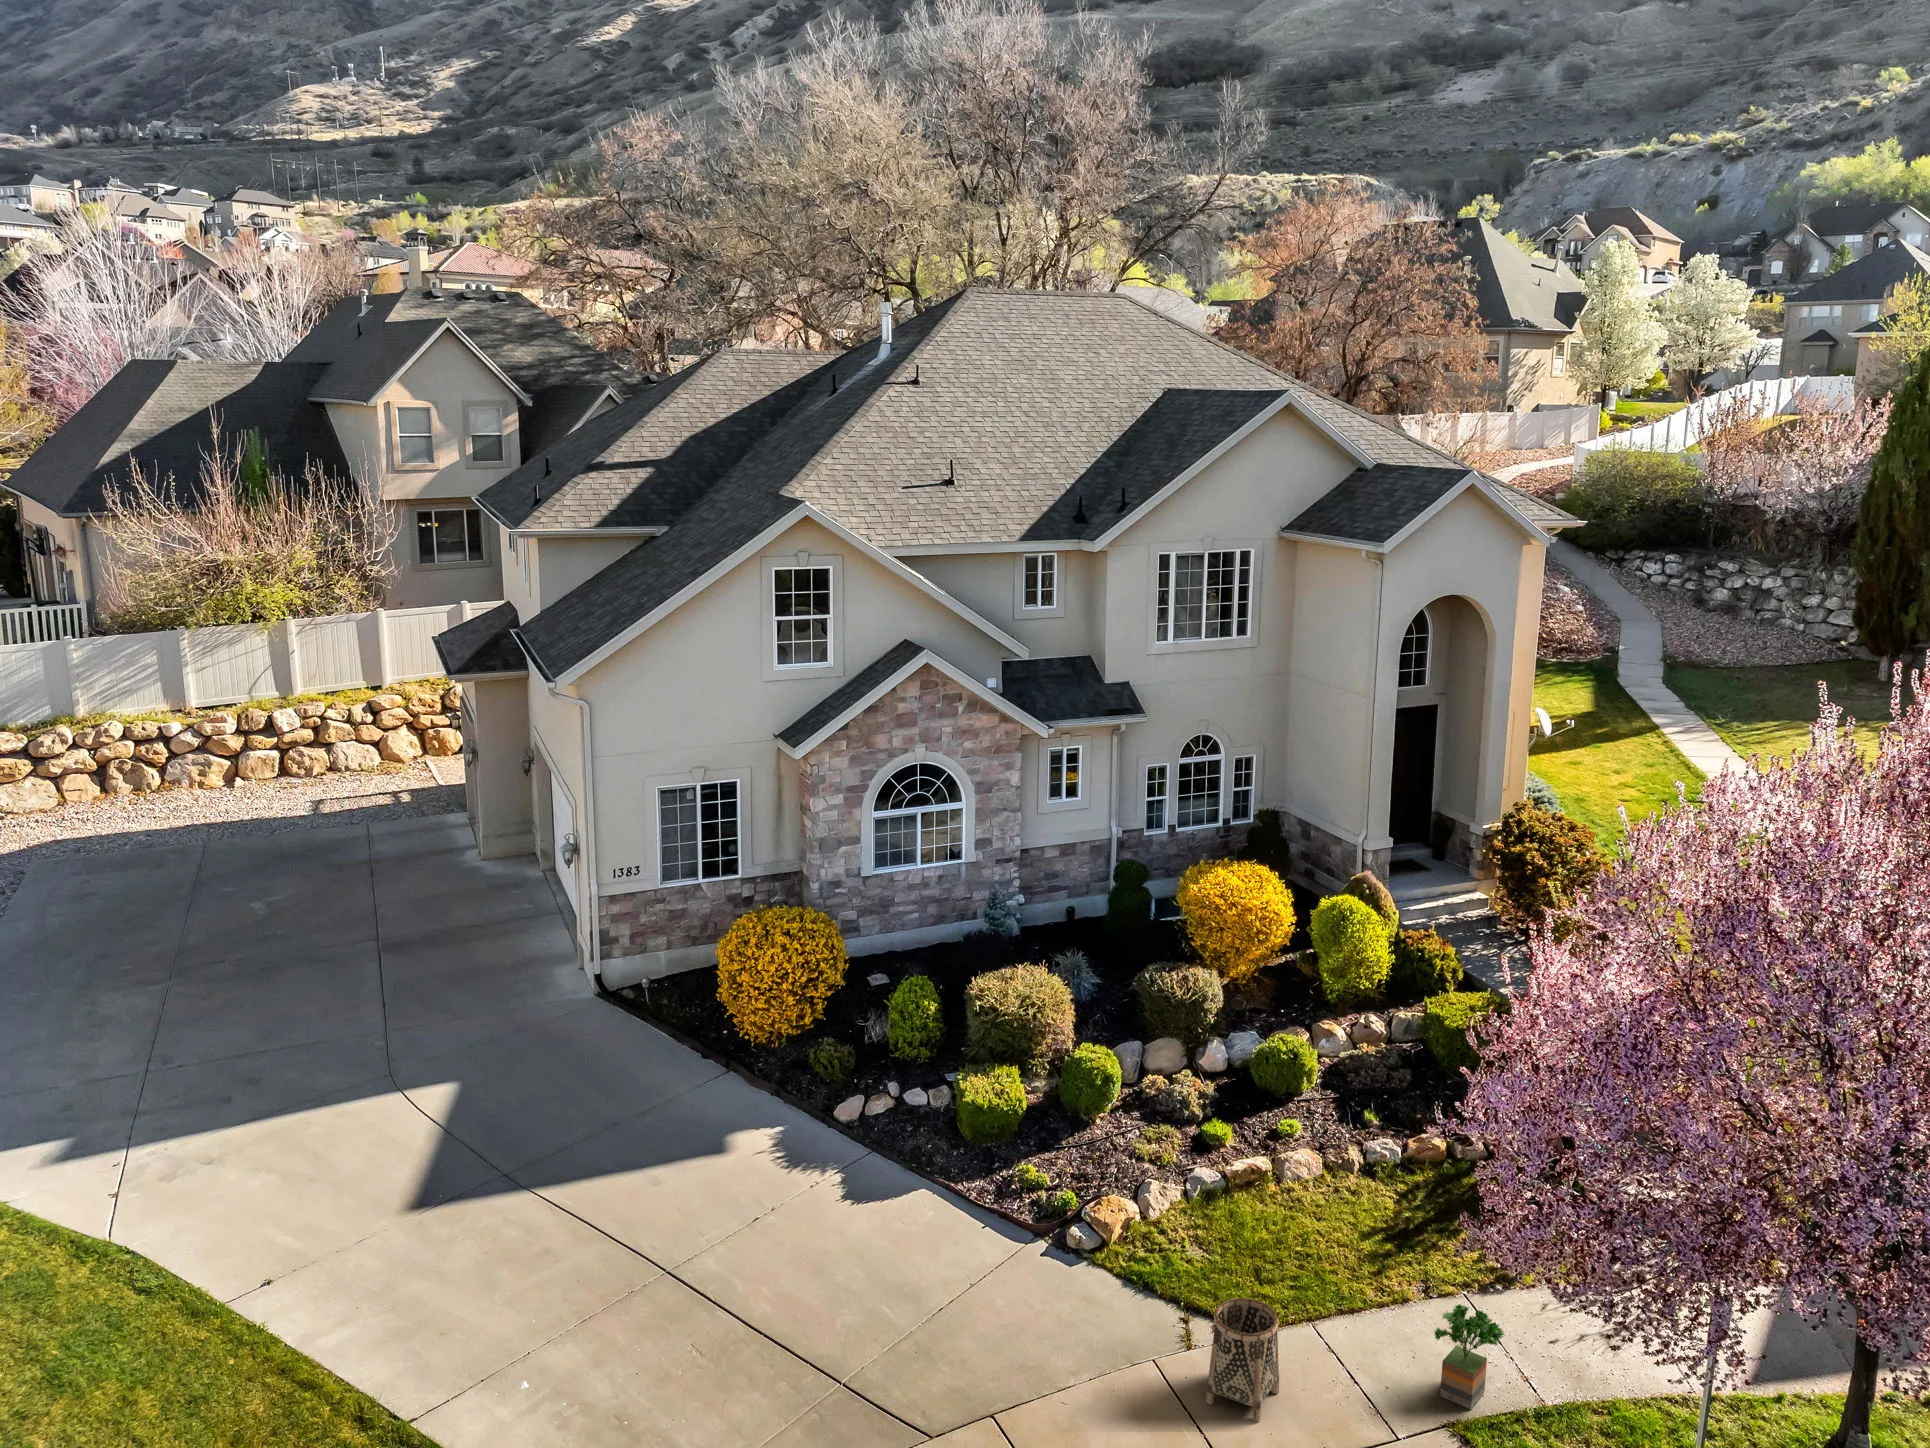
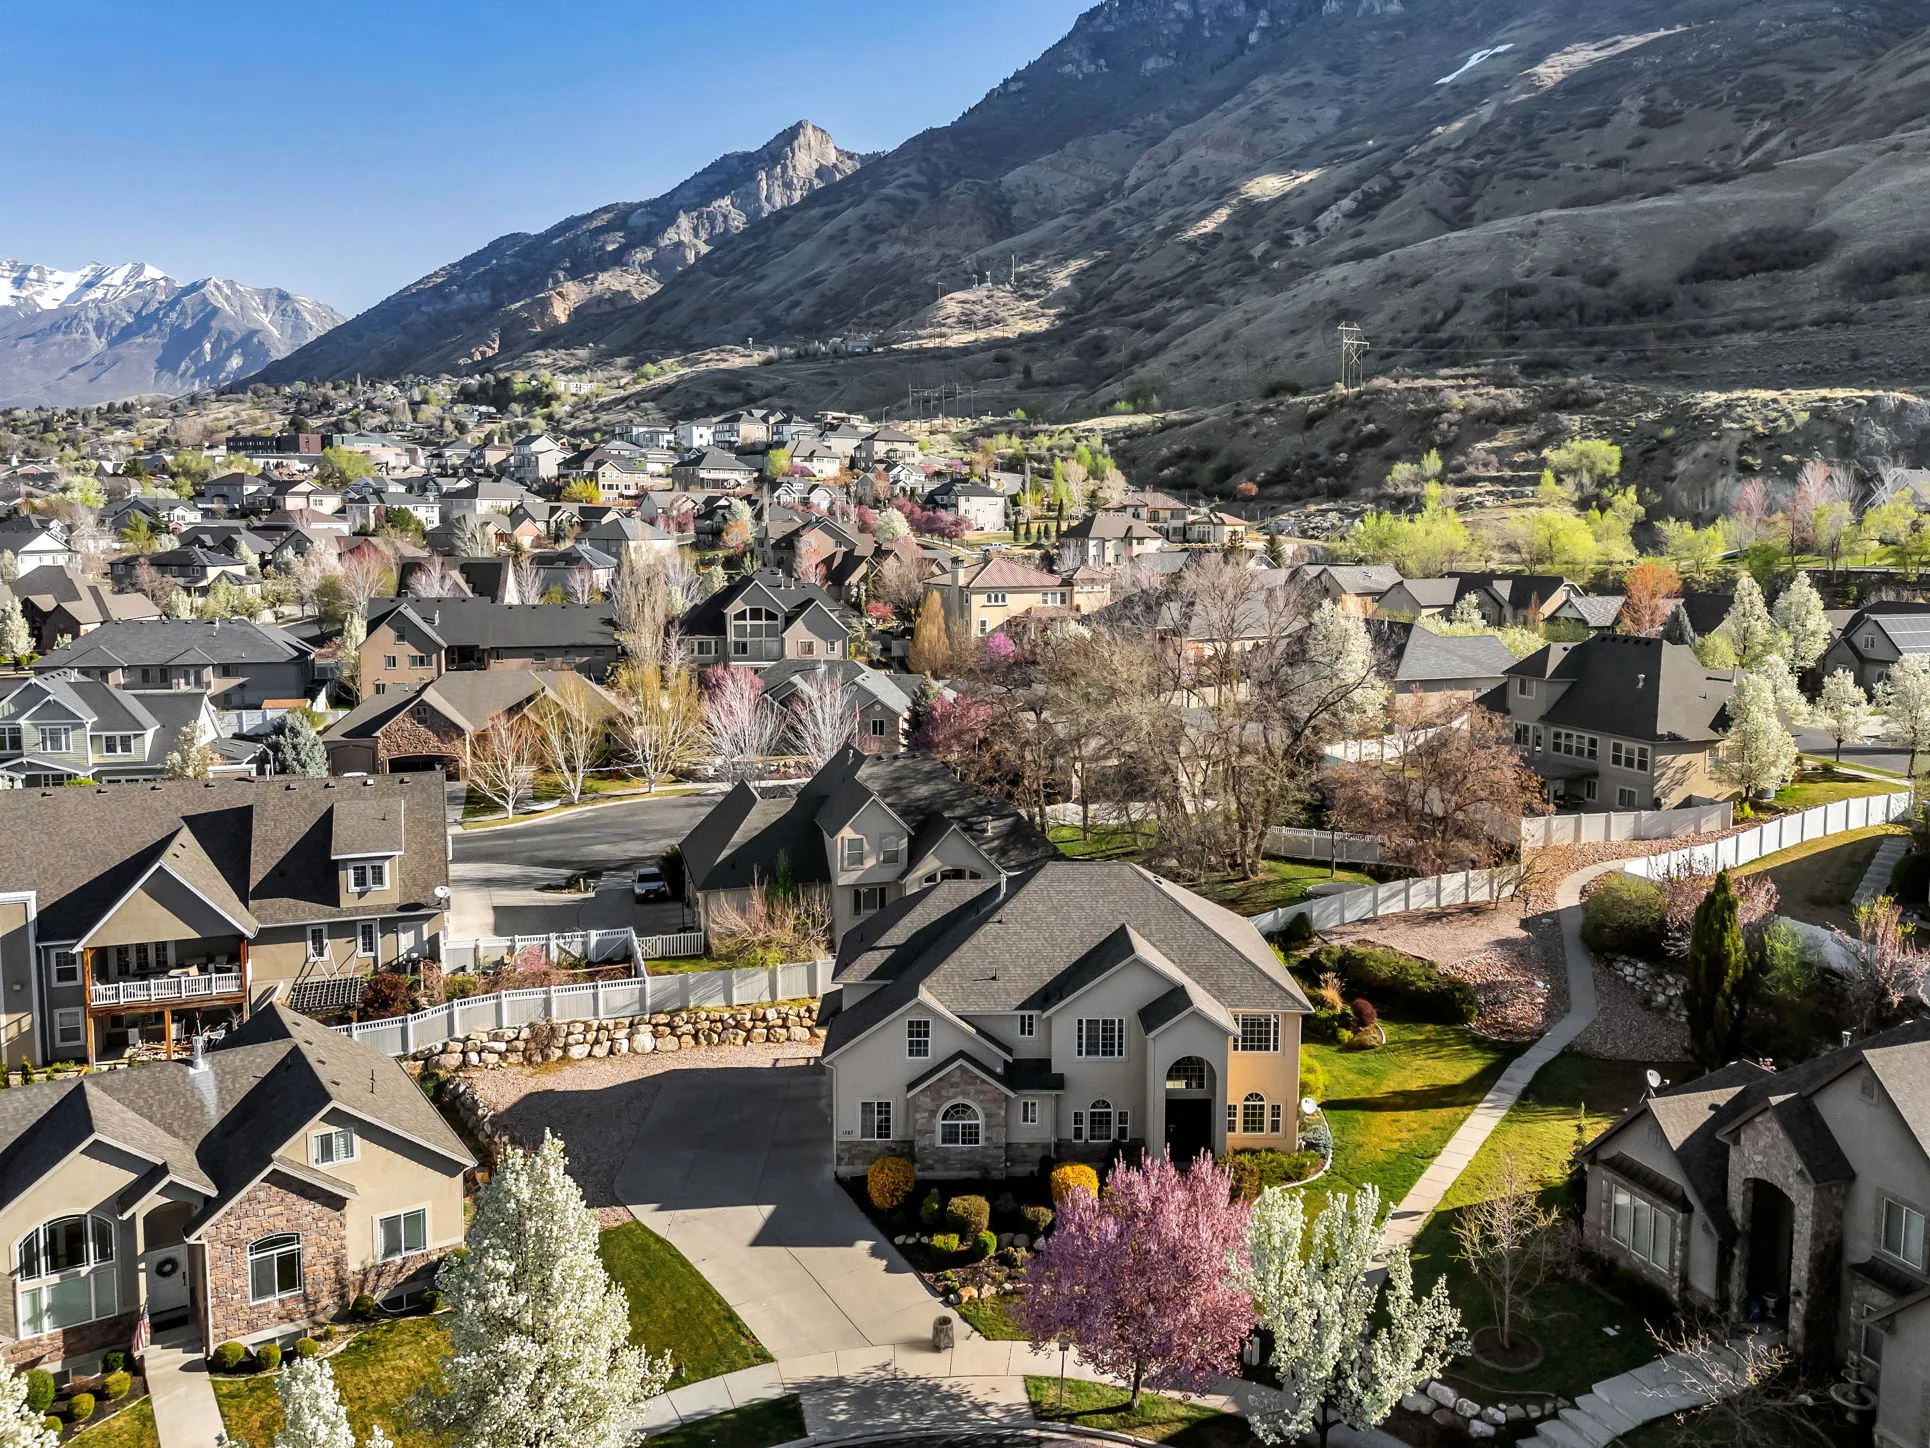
potted tree: present [1434,1305,1505,1409] -> none [997,1331,1018,1364]

